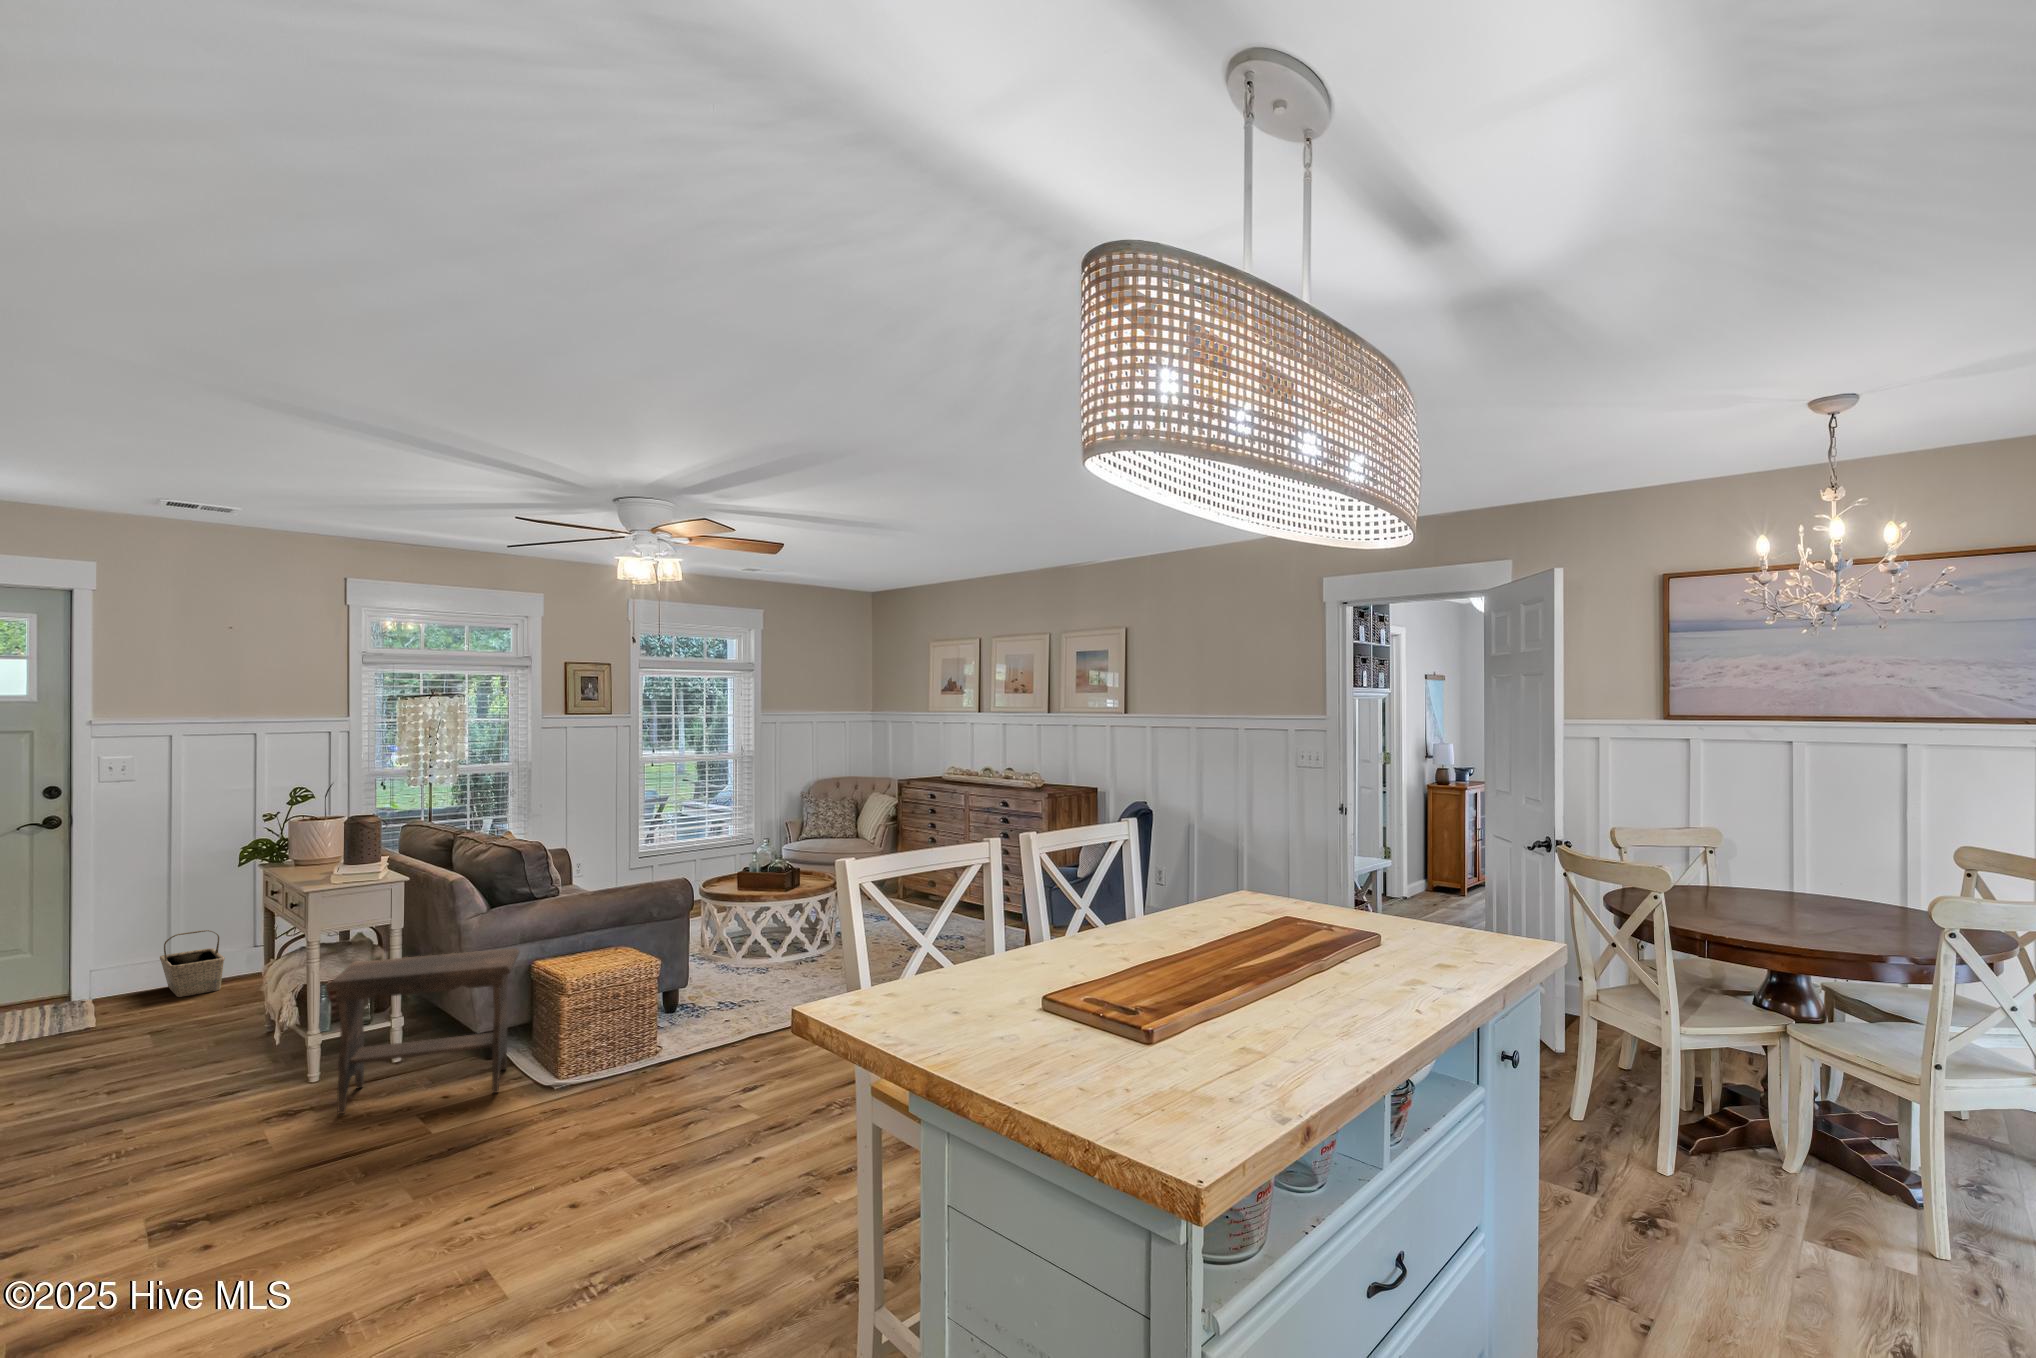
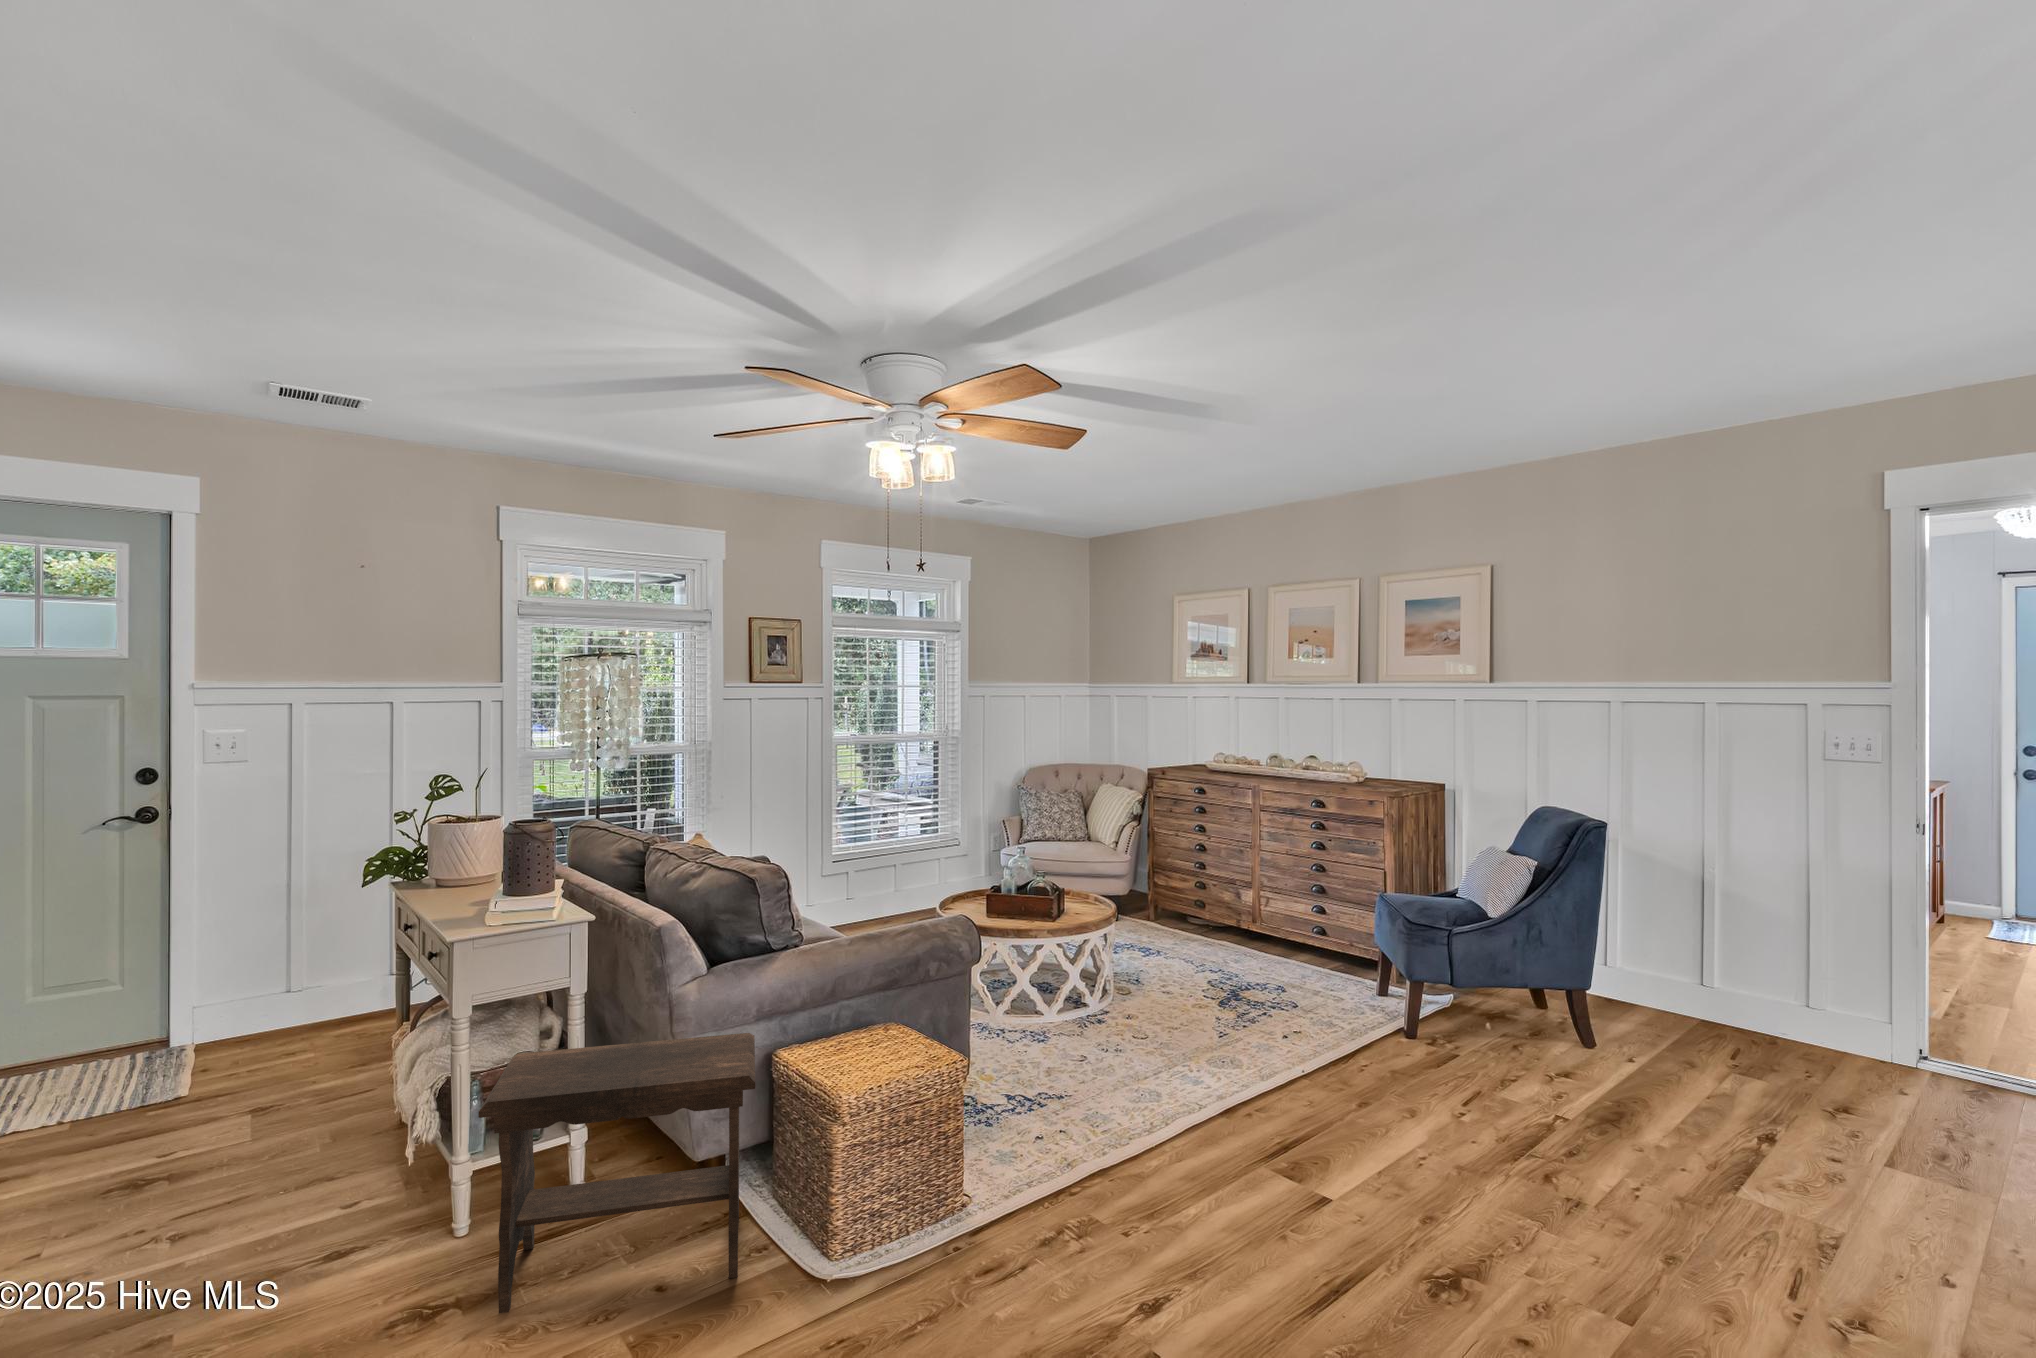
basket: present [160,930,225,997] -> none [277,957,354,1047]

